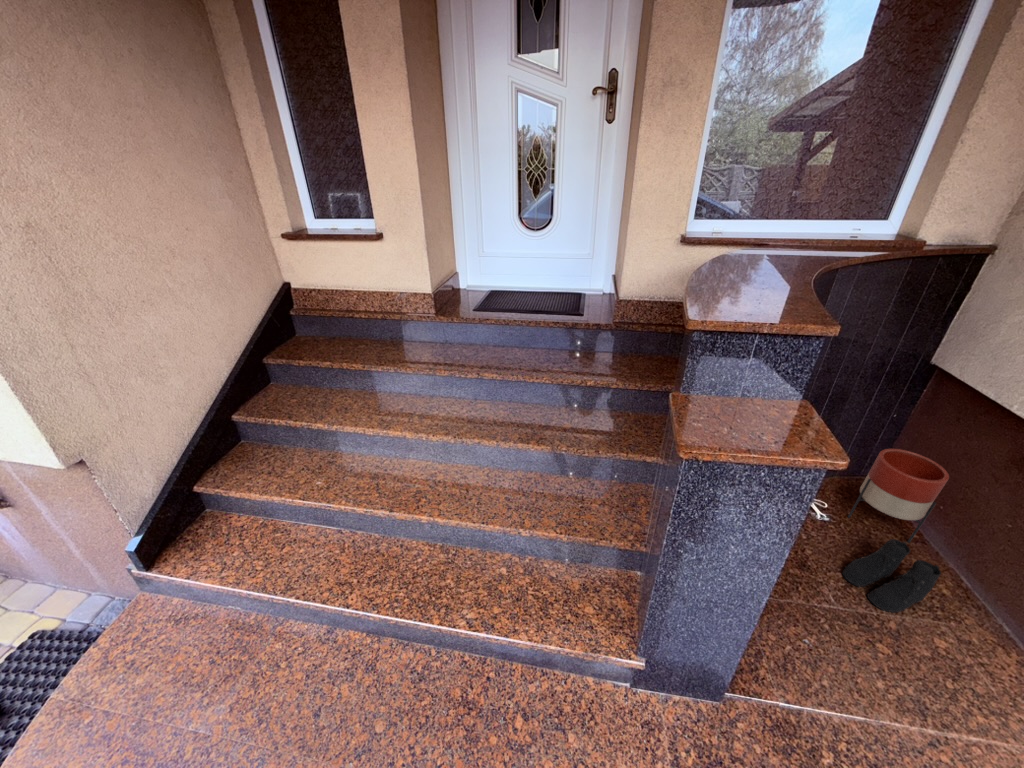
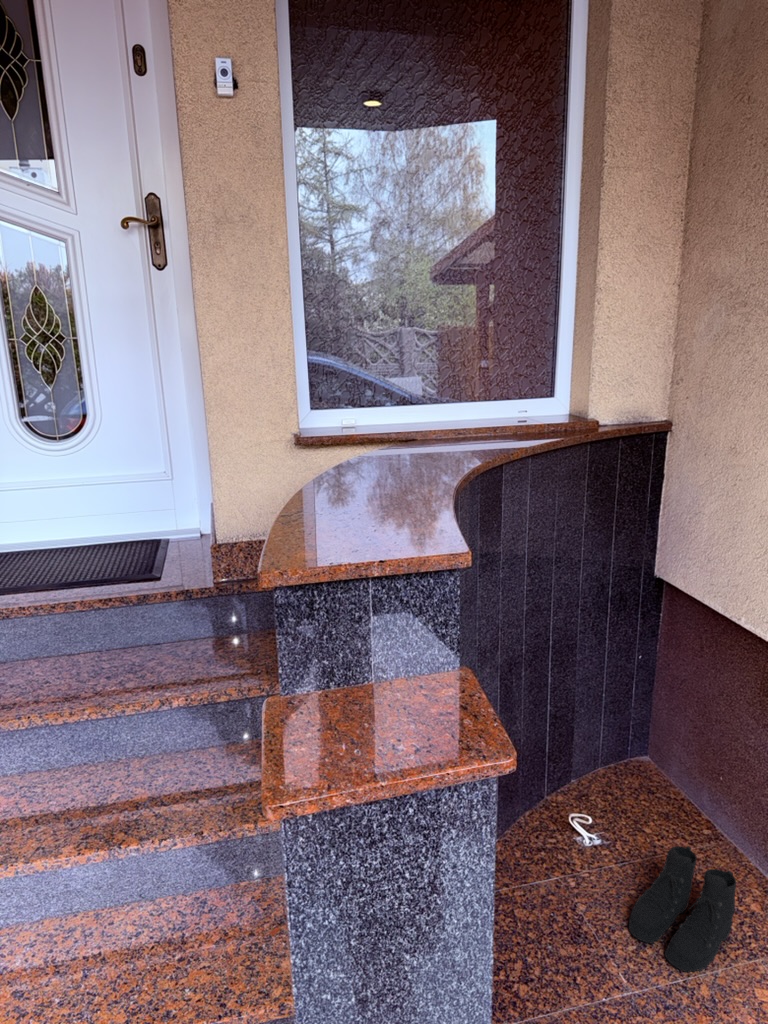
planter: present [848,449,949,542] -> none [623,704,712,844]

